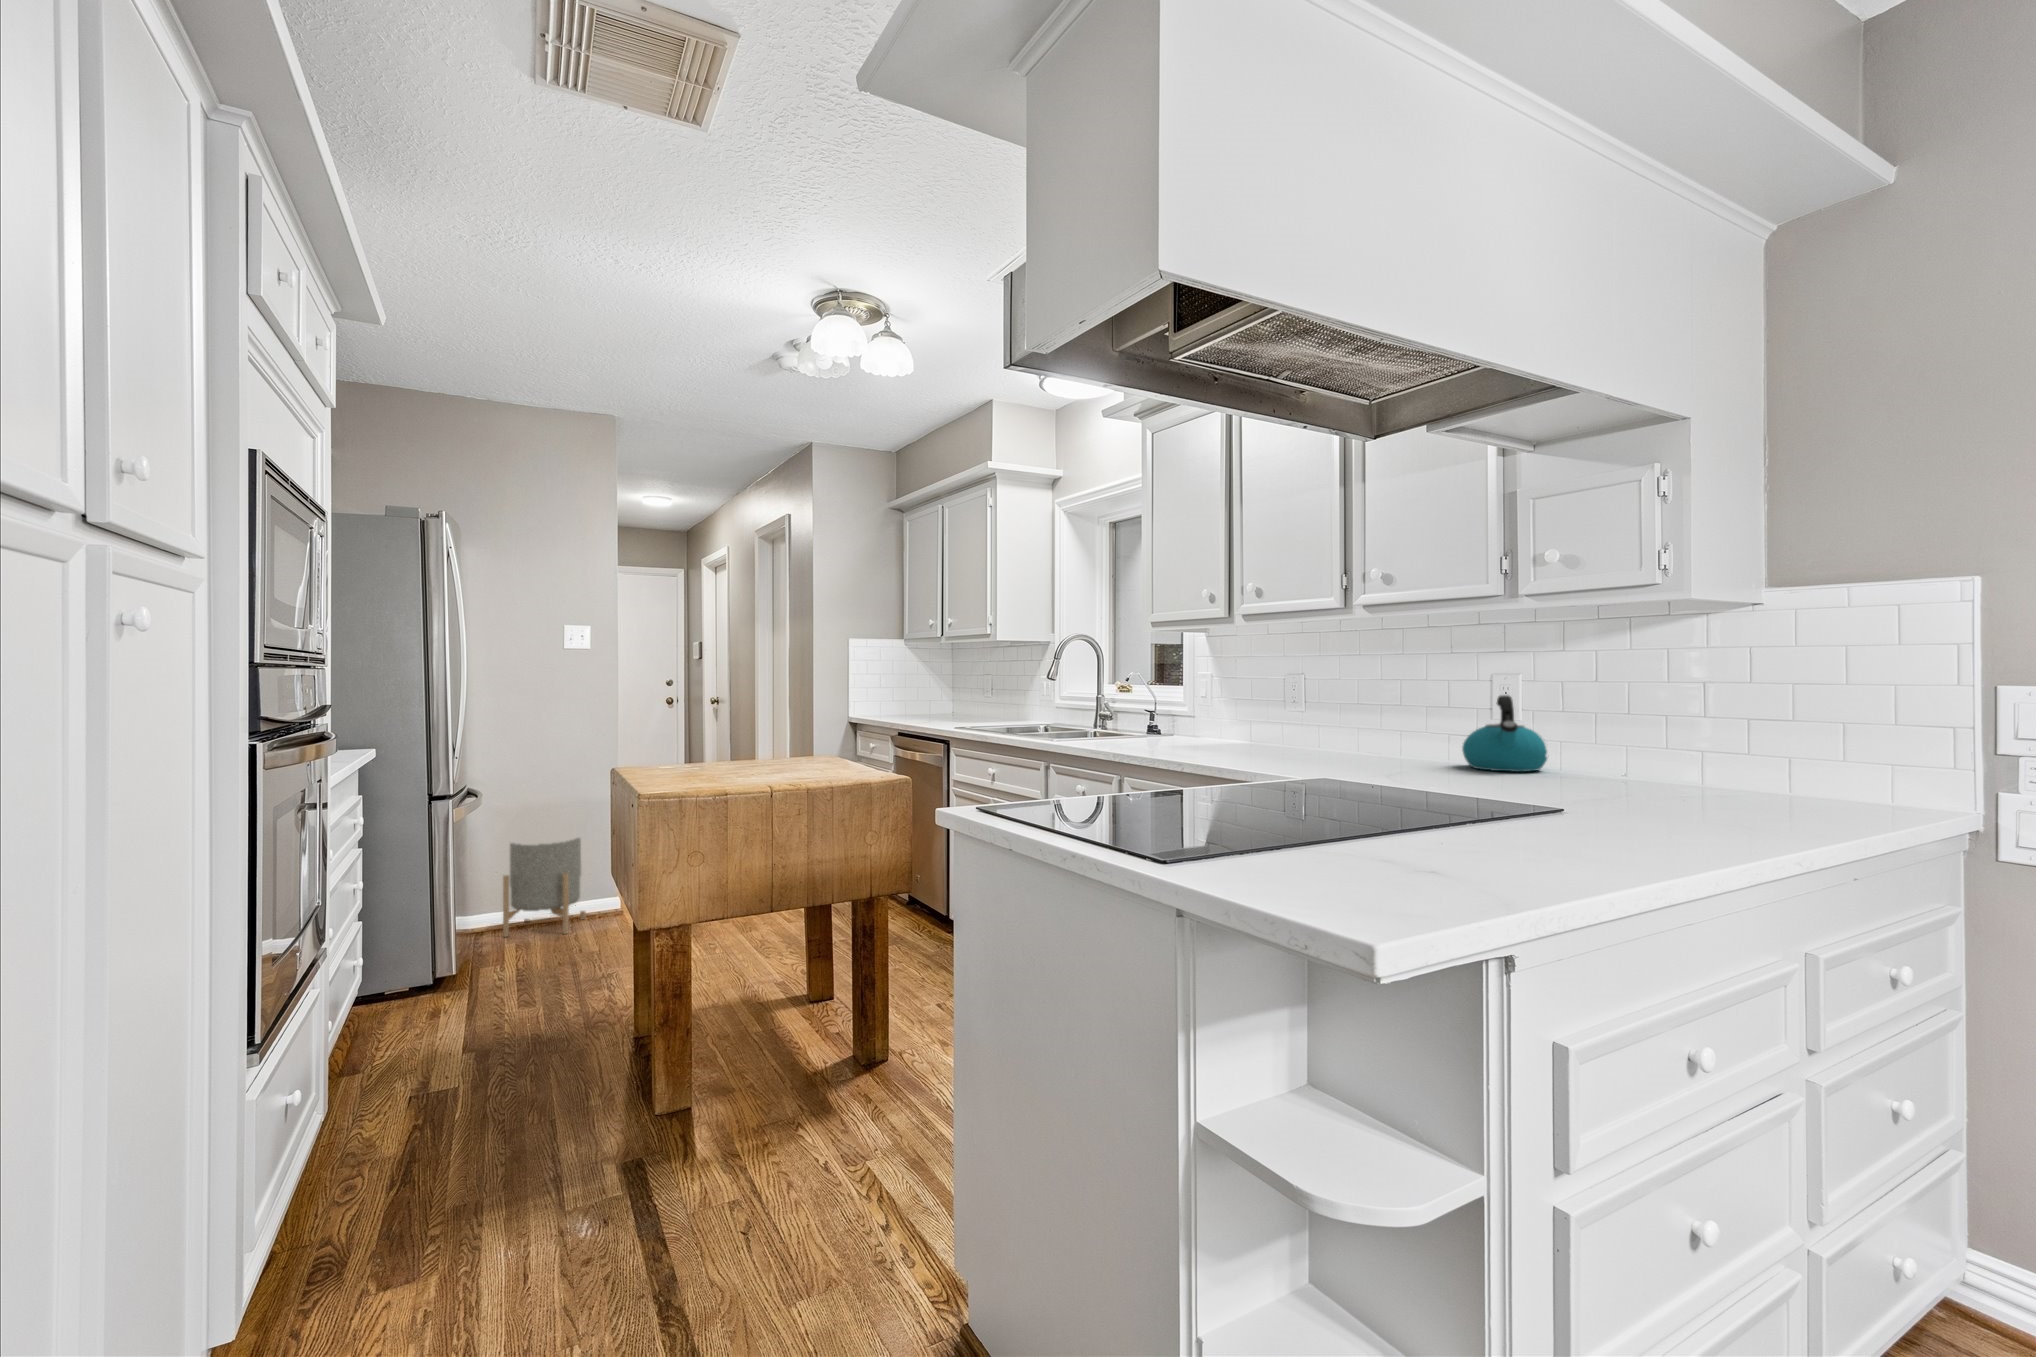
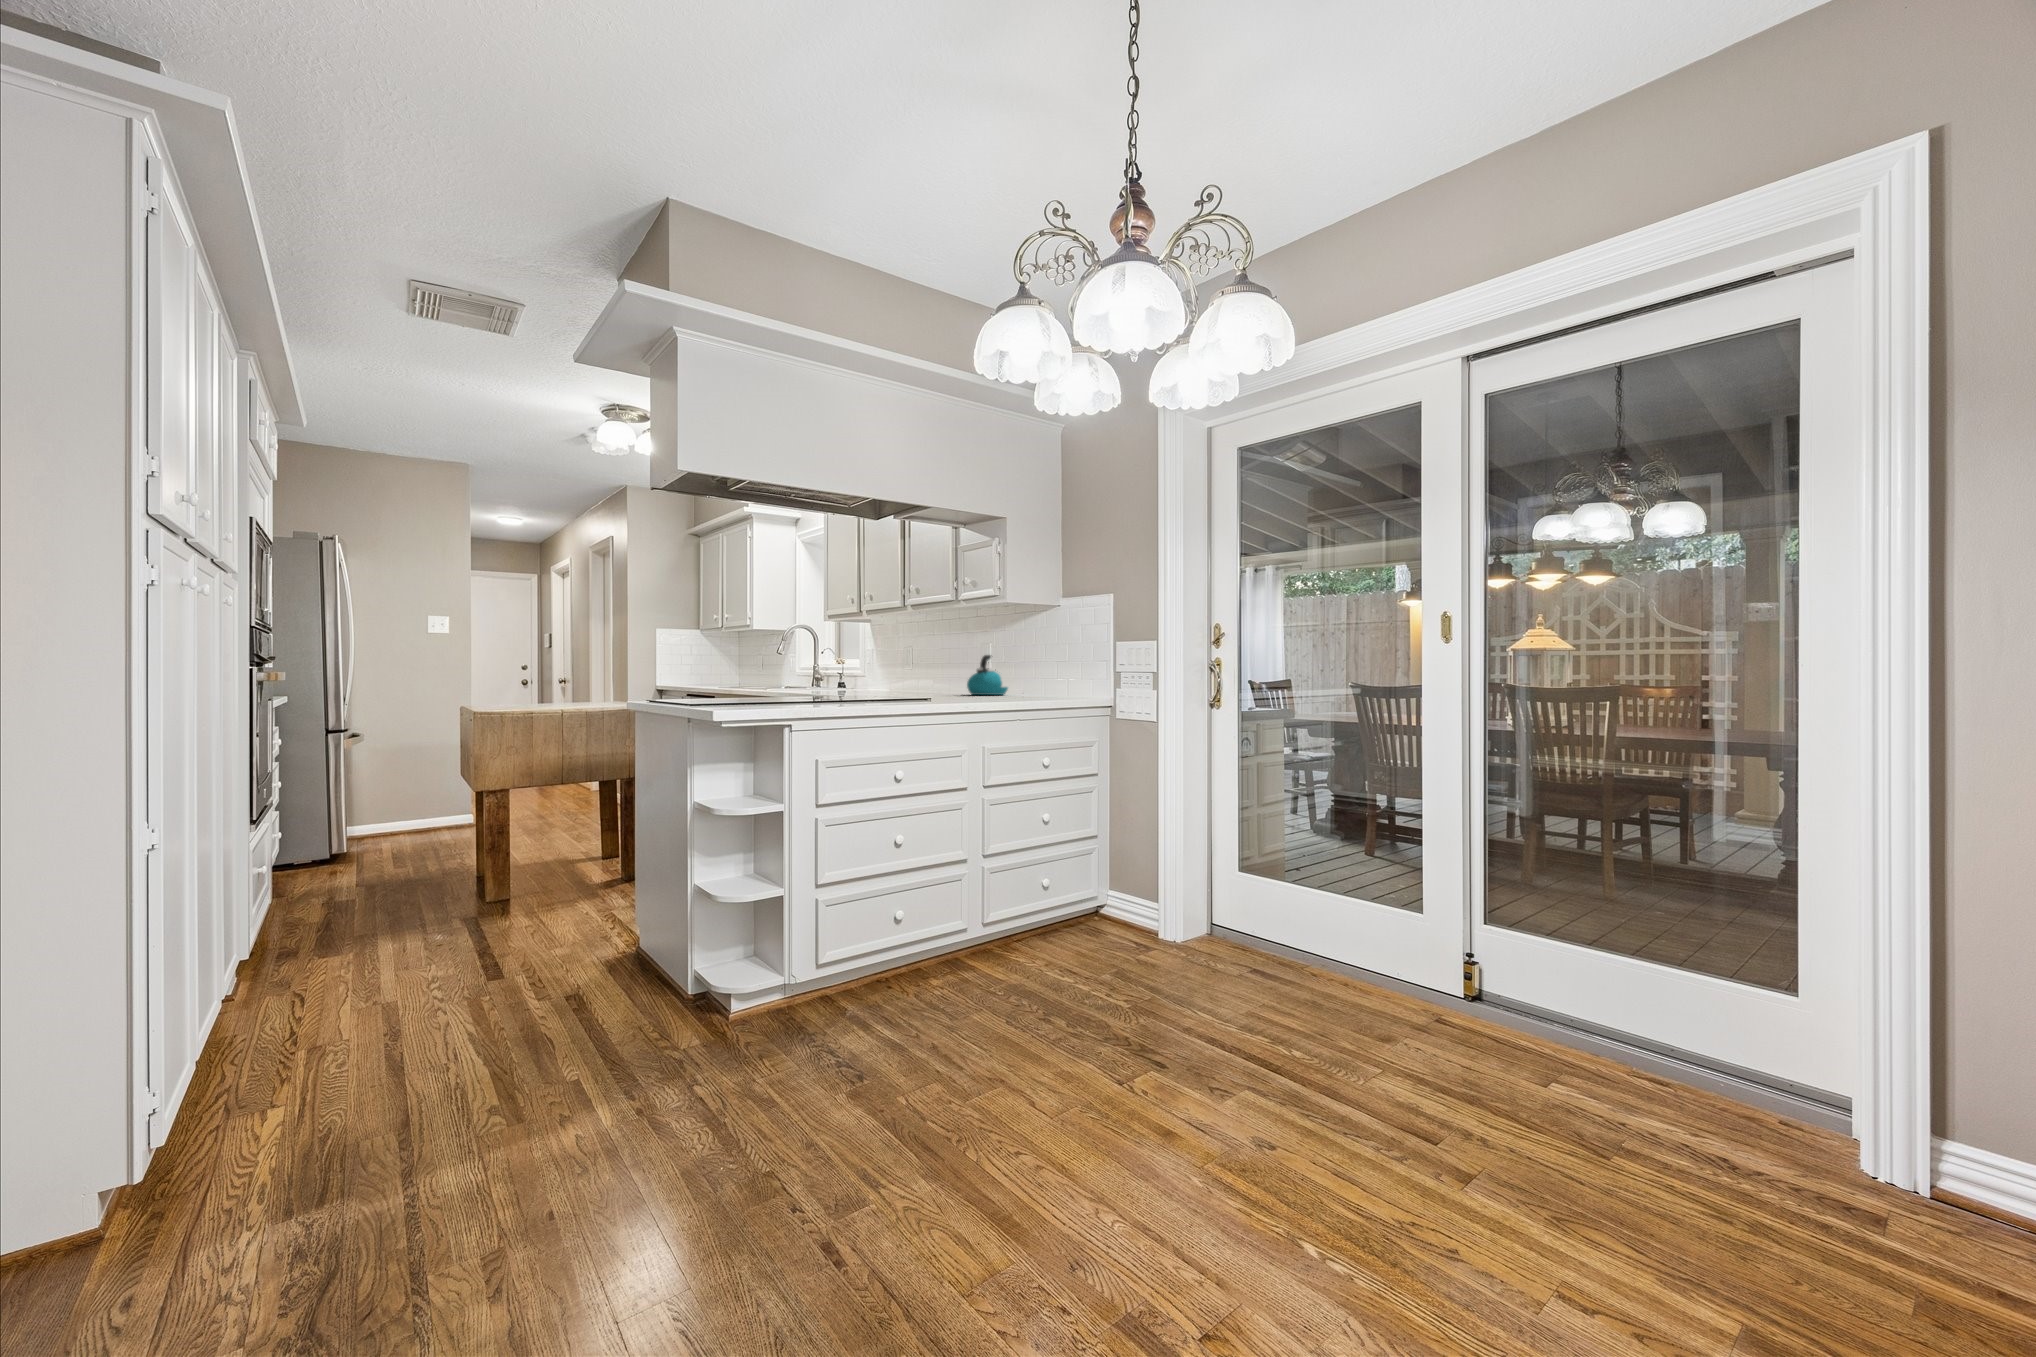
planter: present [503,838,586,937] -> none [381,770,446,841]

